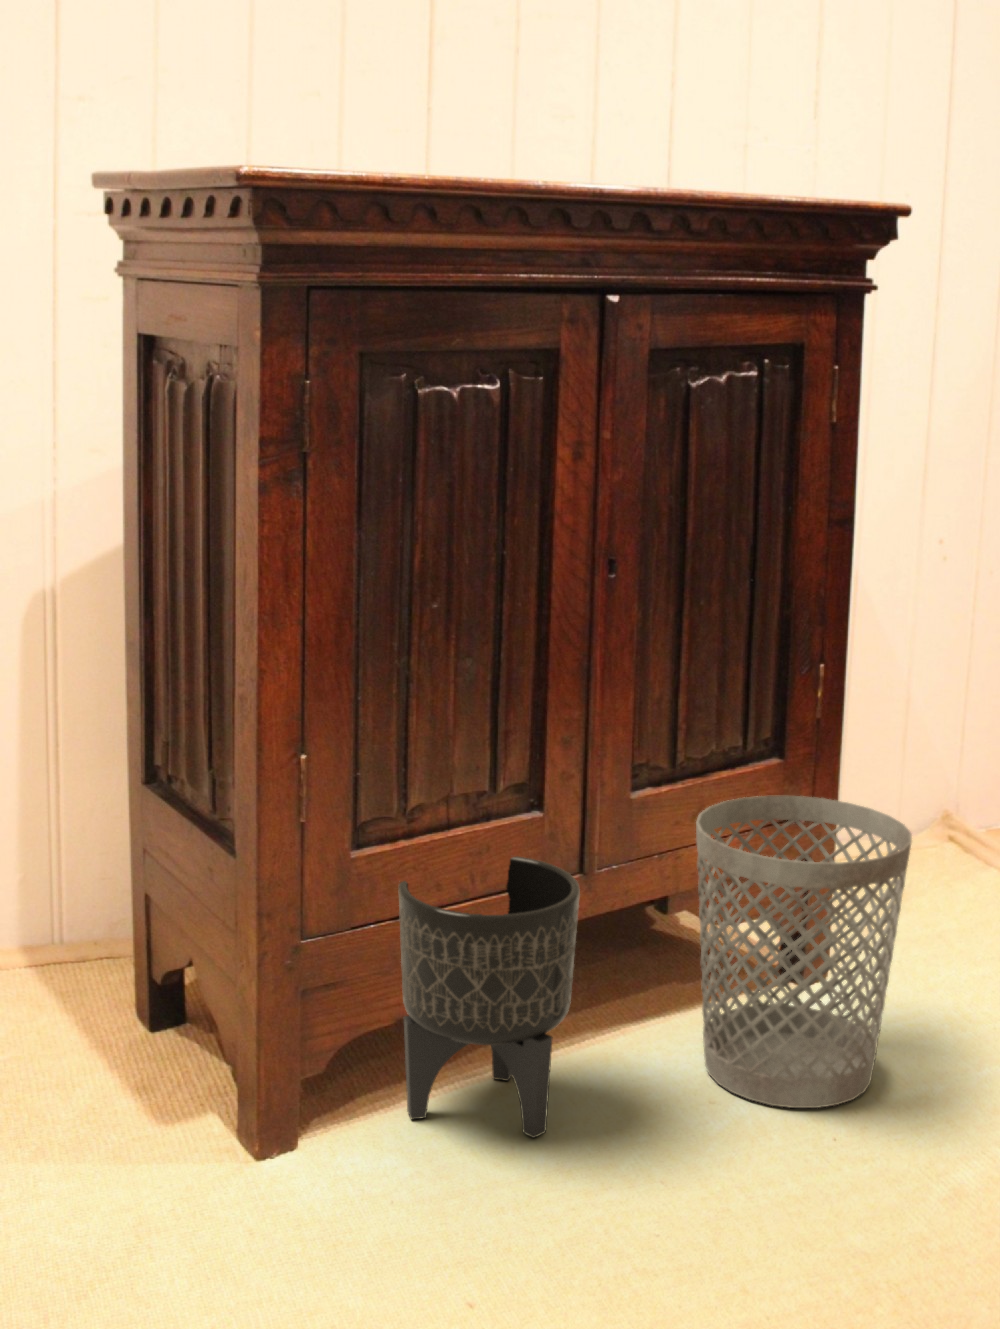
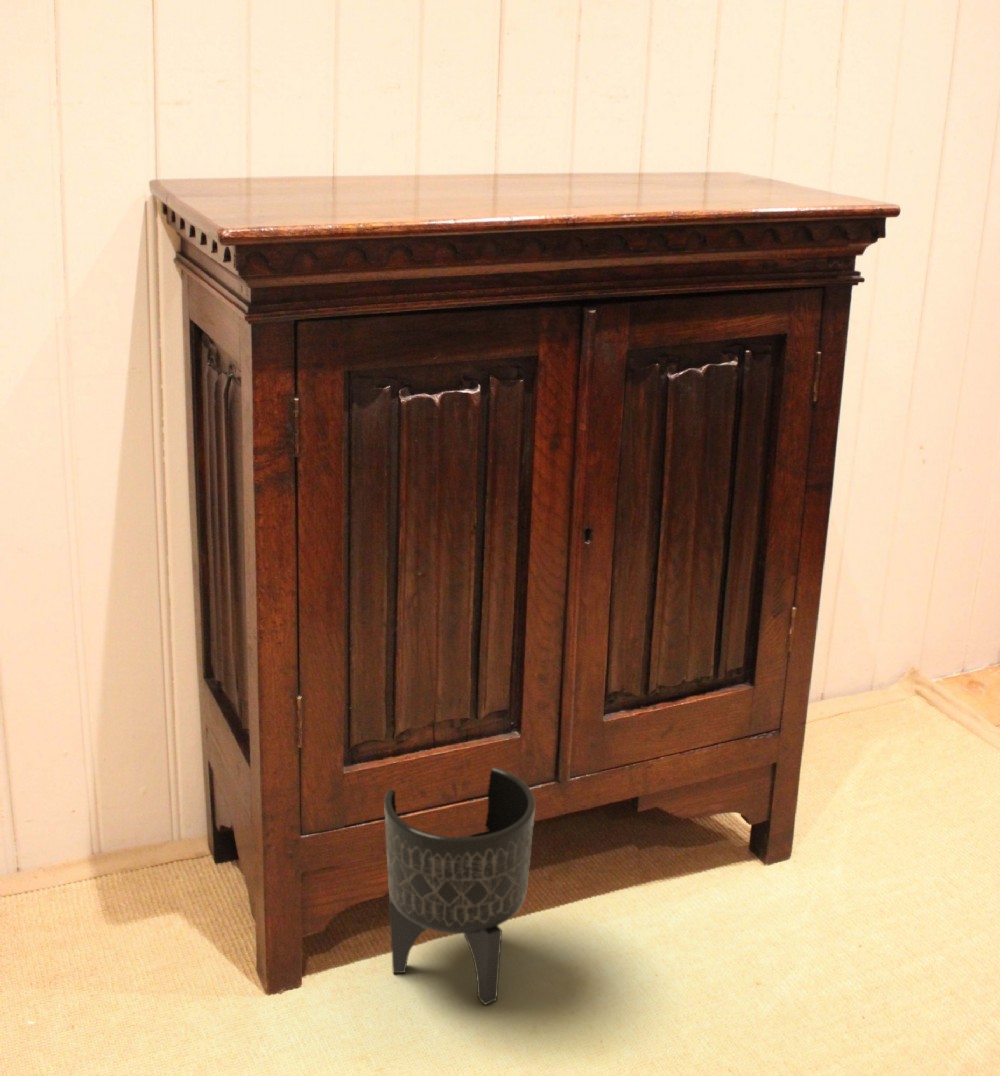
wastebasket: present [696,796,912,1108] -> none [650,723,836,1000]

